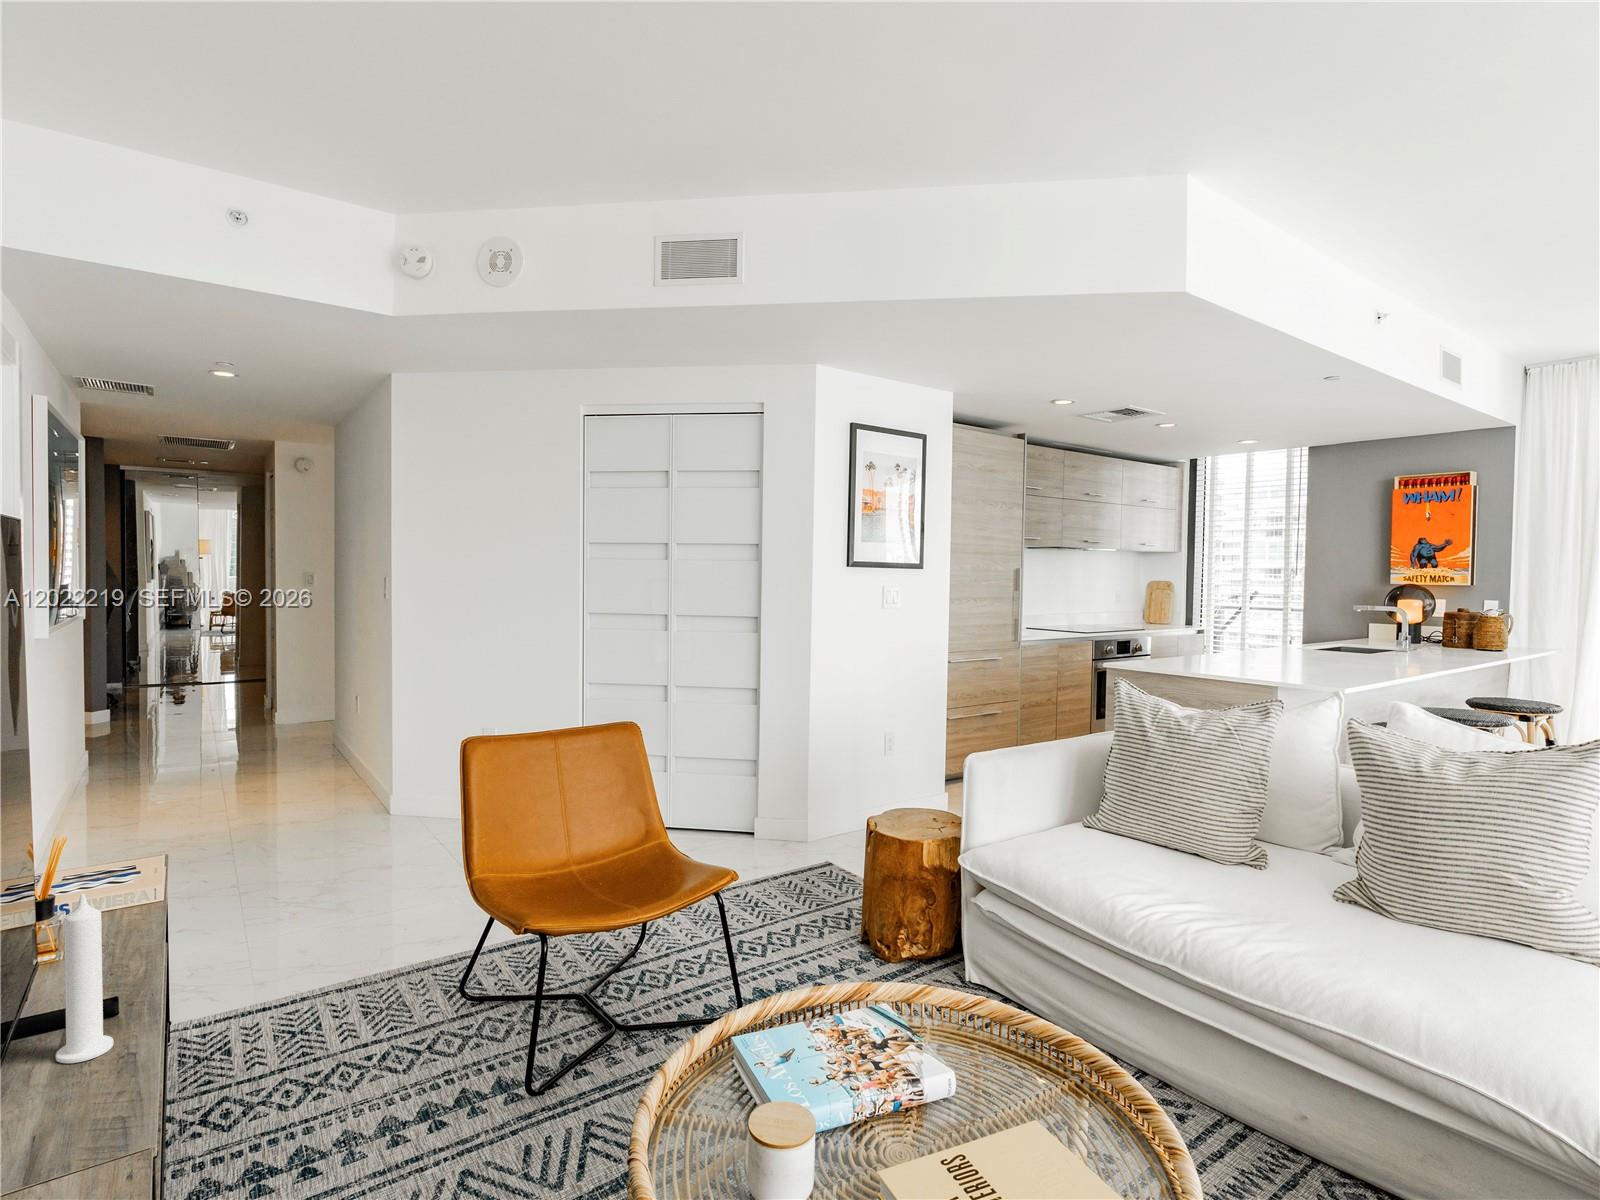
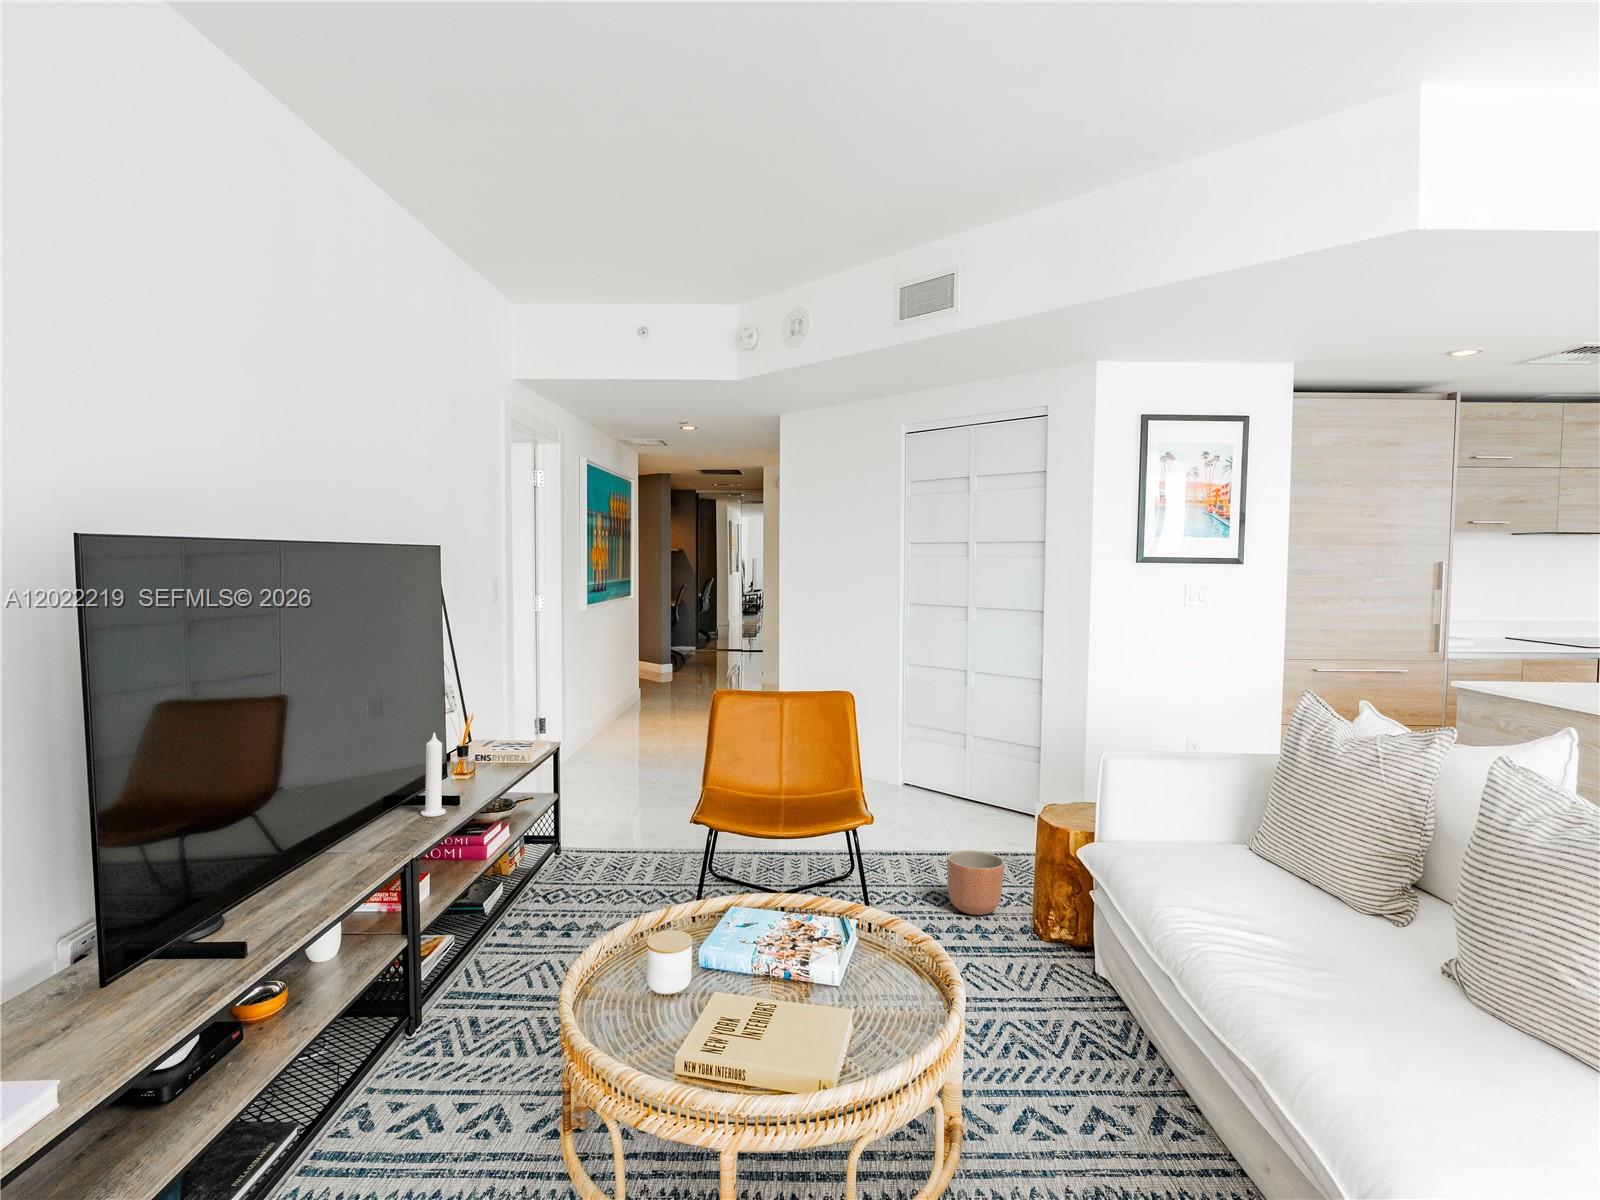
planter: none [767,882,830,957] -> present [947,850,1004,915]

